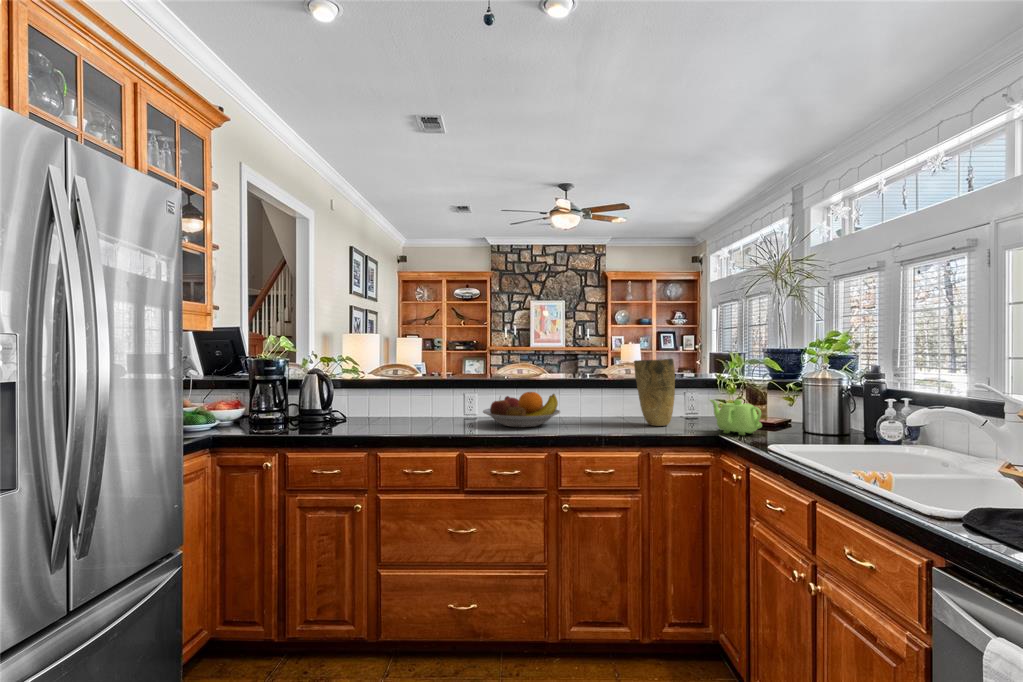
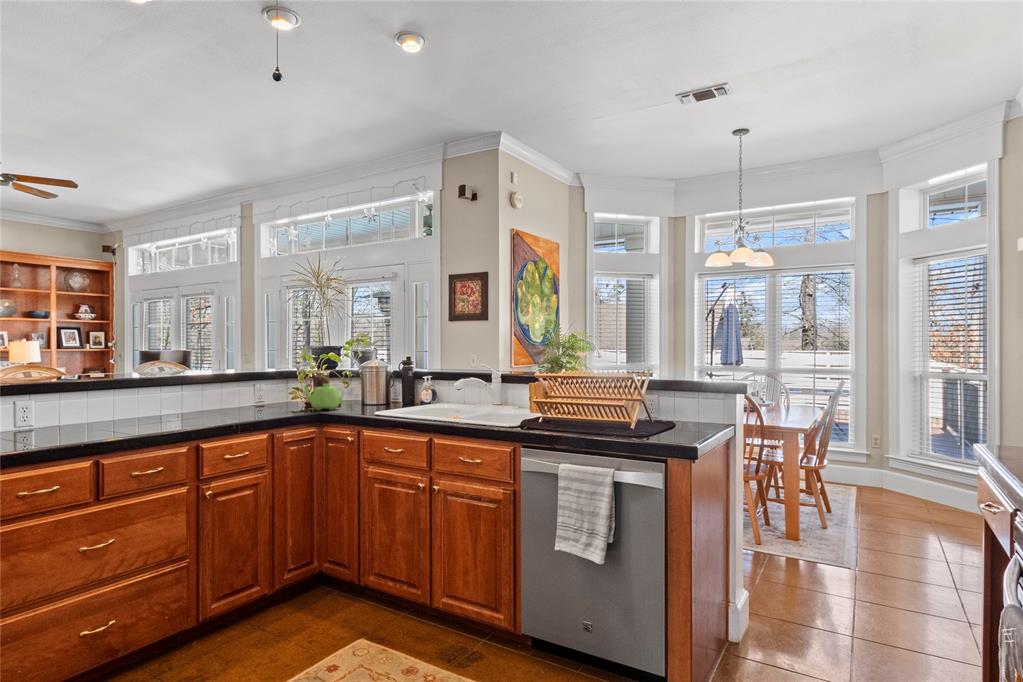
vase: present [634,359,675,426] -> none [232,353,270,413]
fruit bowl: present [483,392,560,427] -> none [69,390,172,430]

